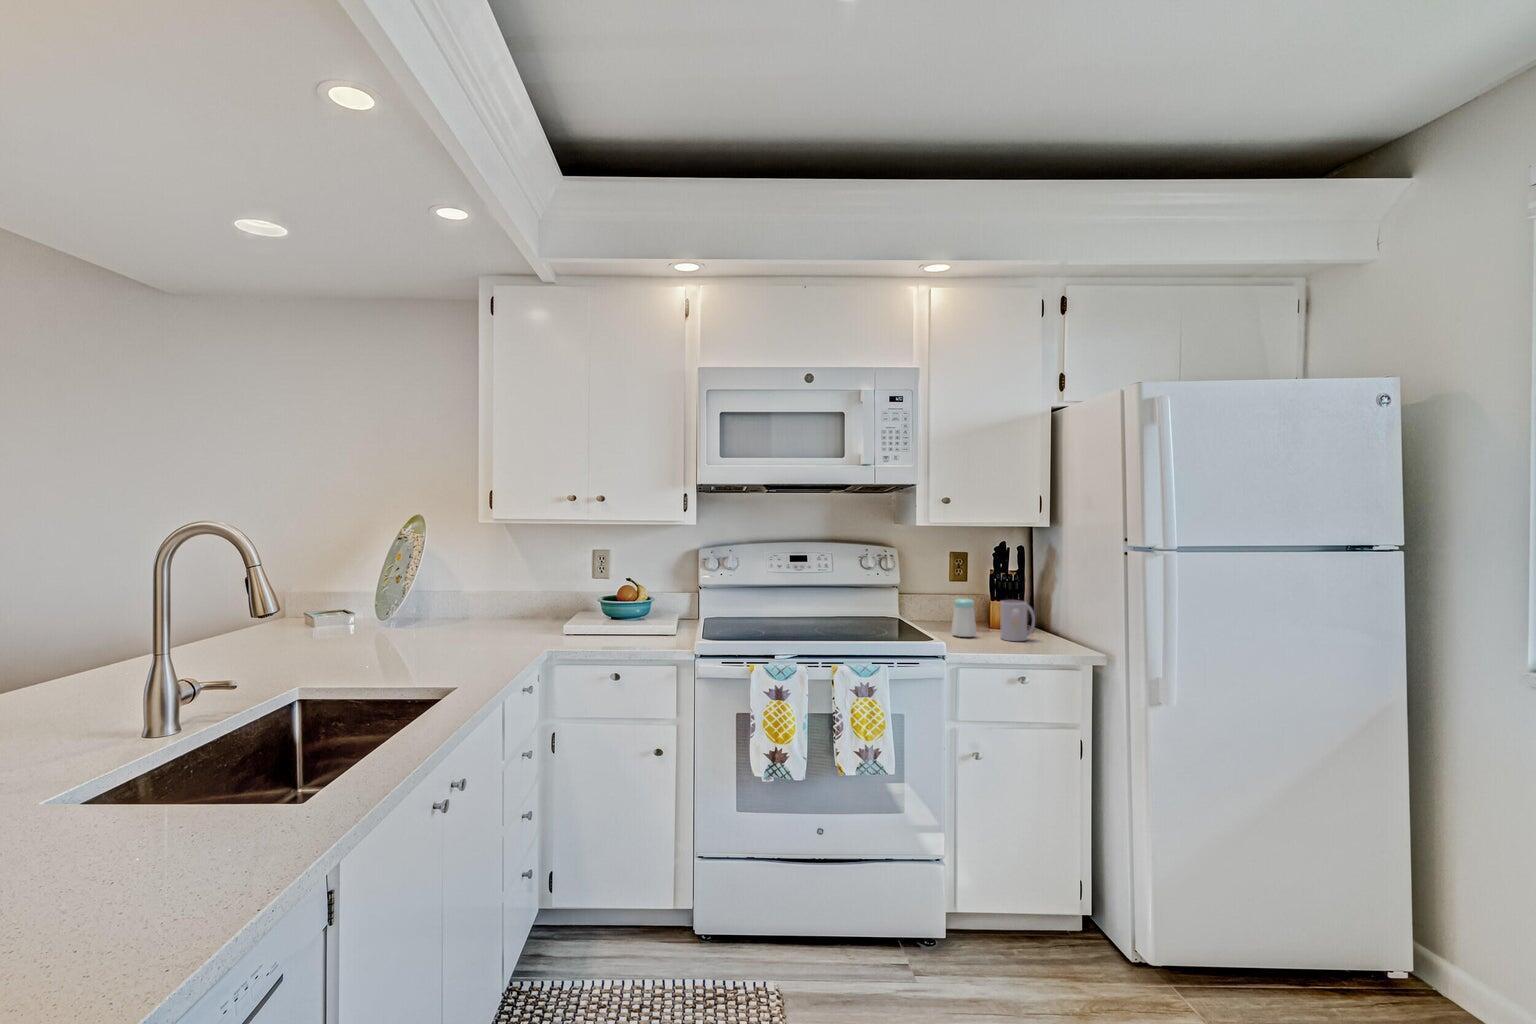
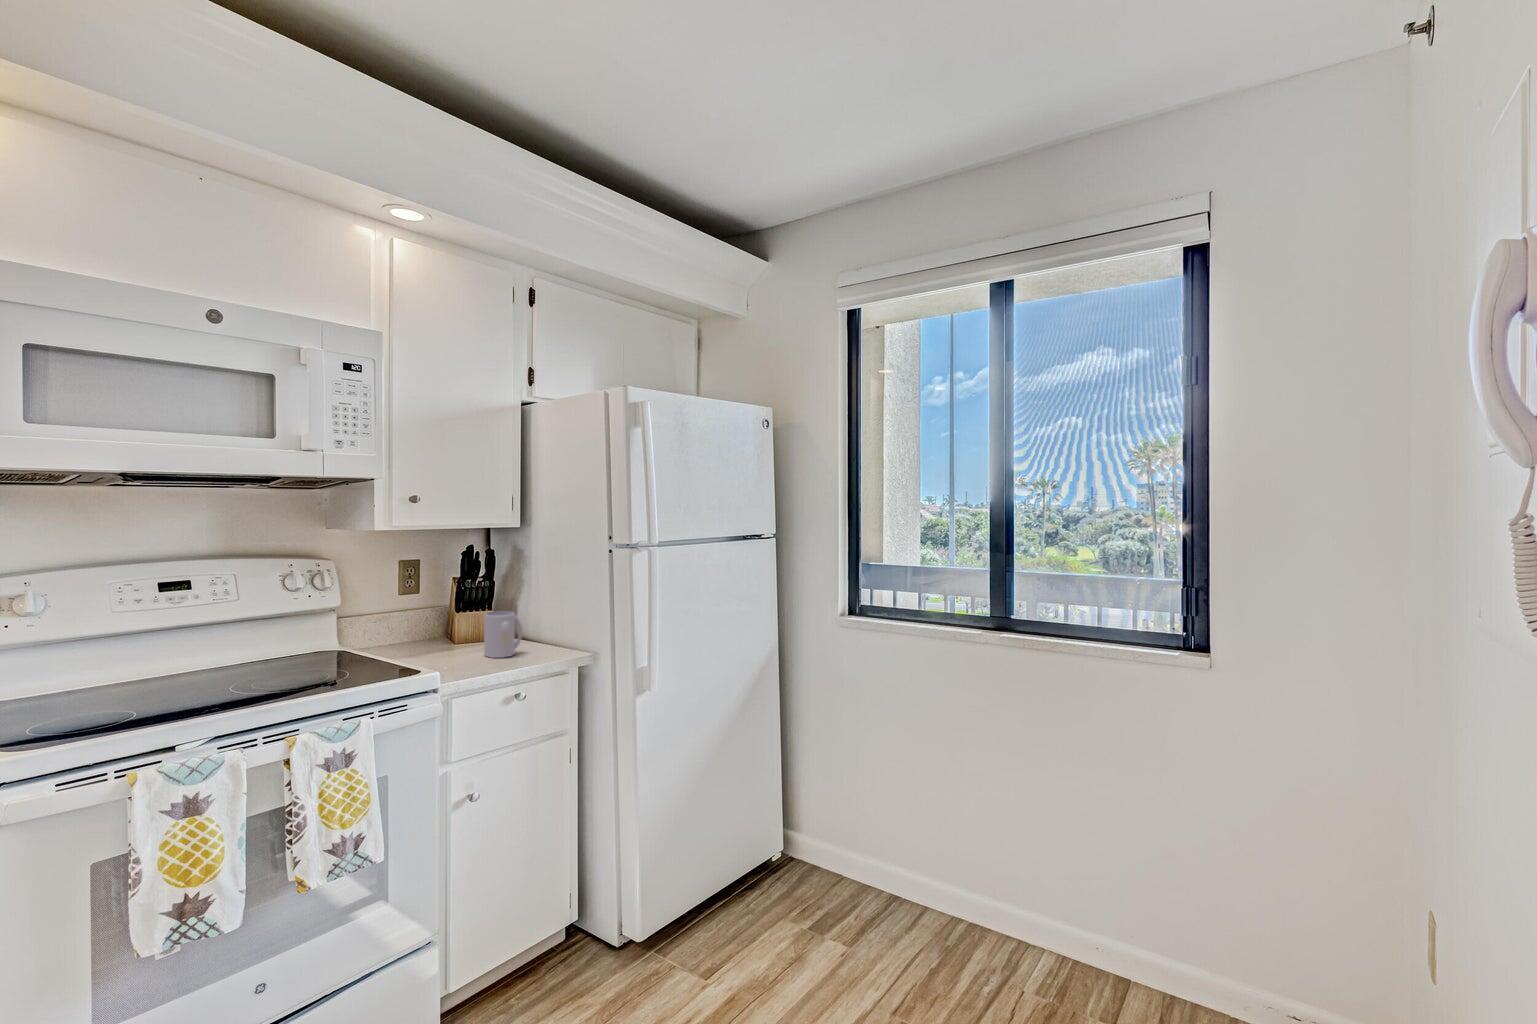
salt shaker: present [952,599,976,637] -> none [427,616,458,663]

